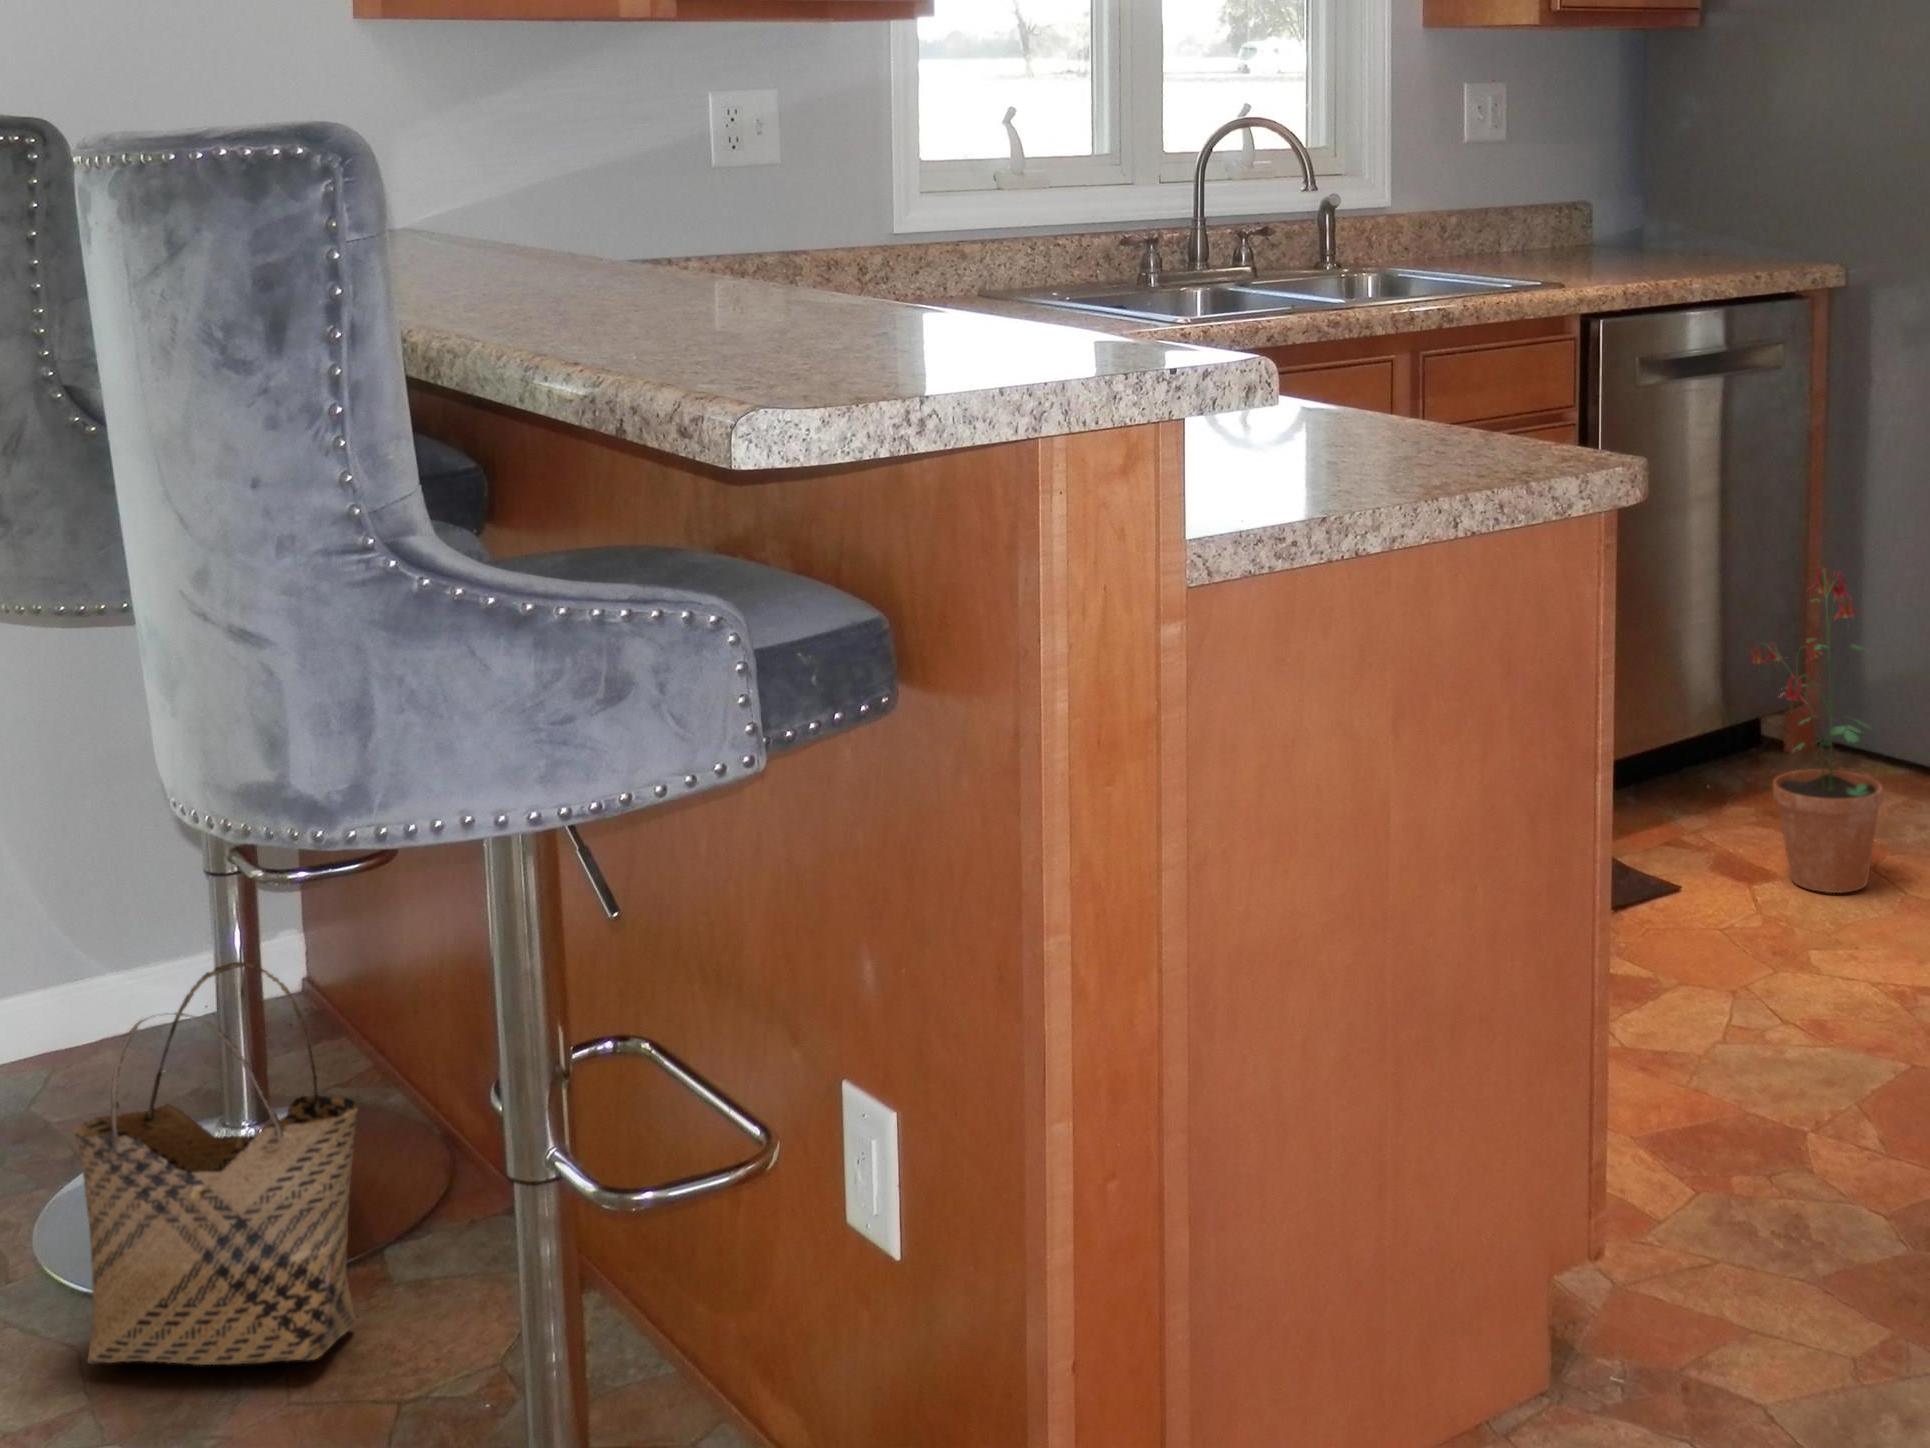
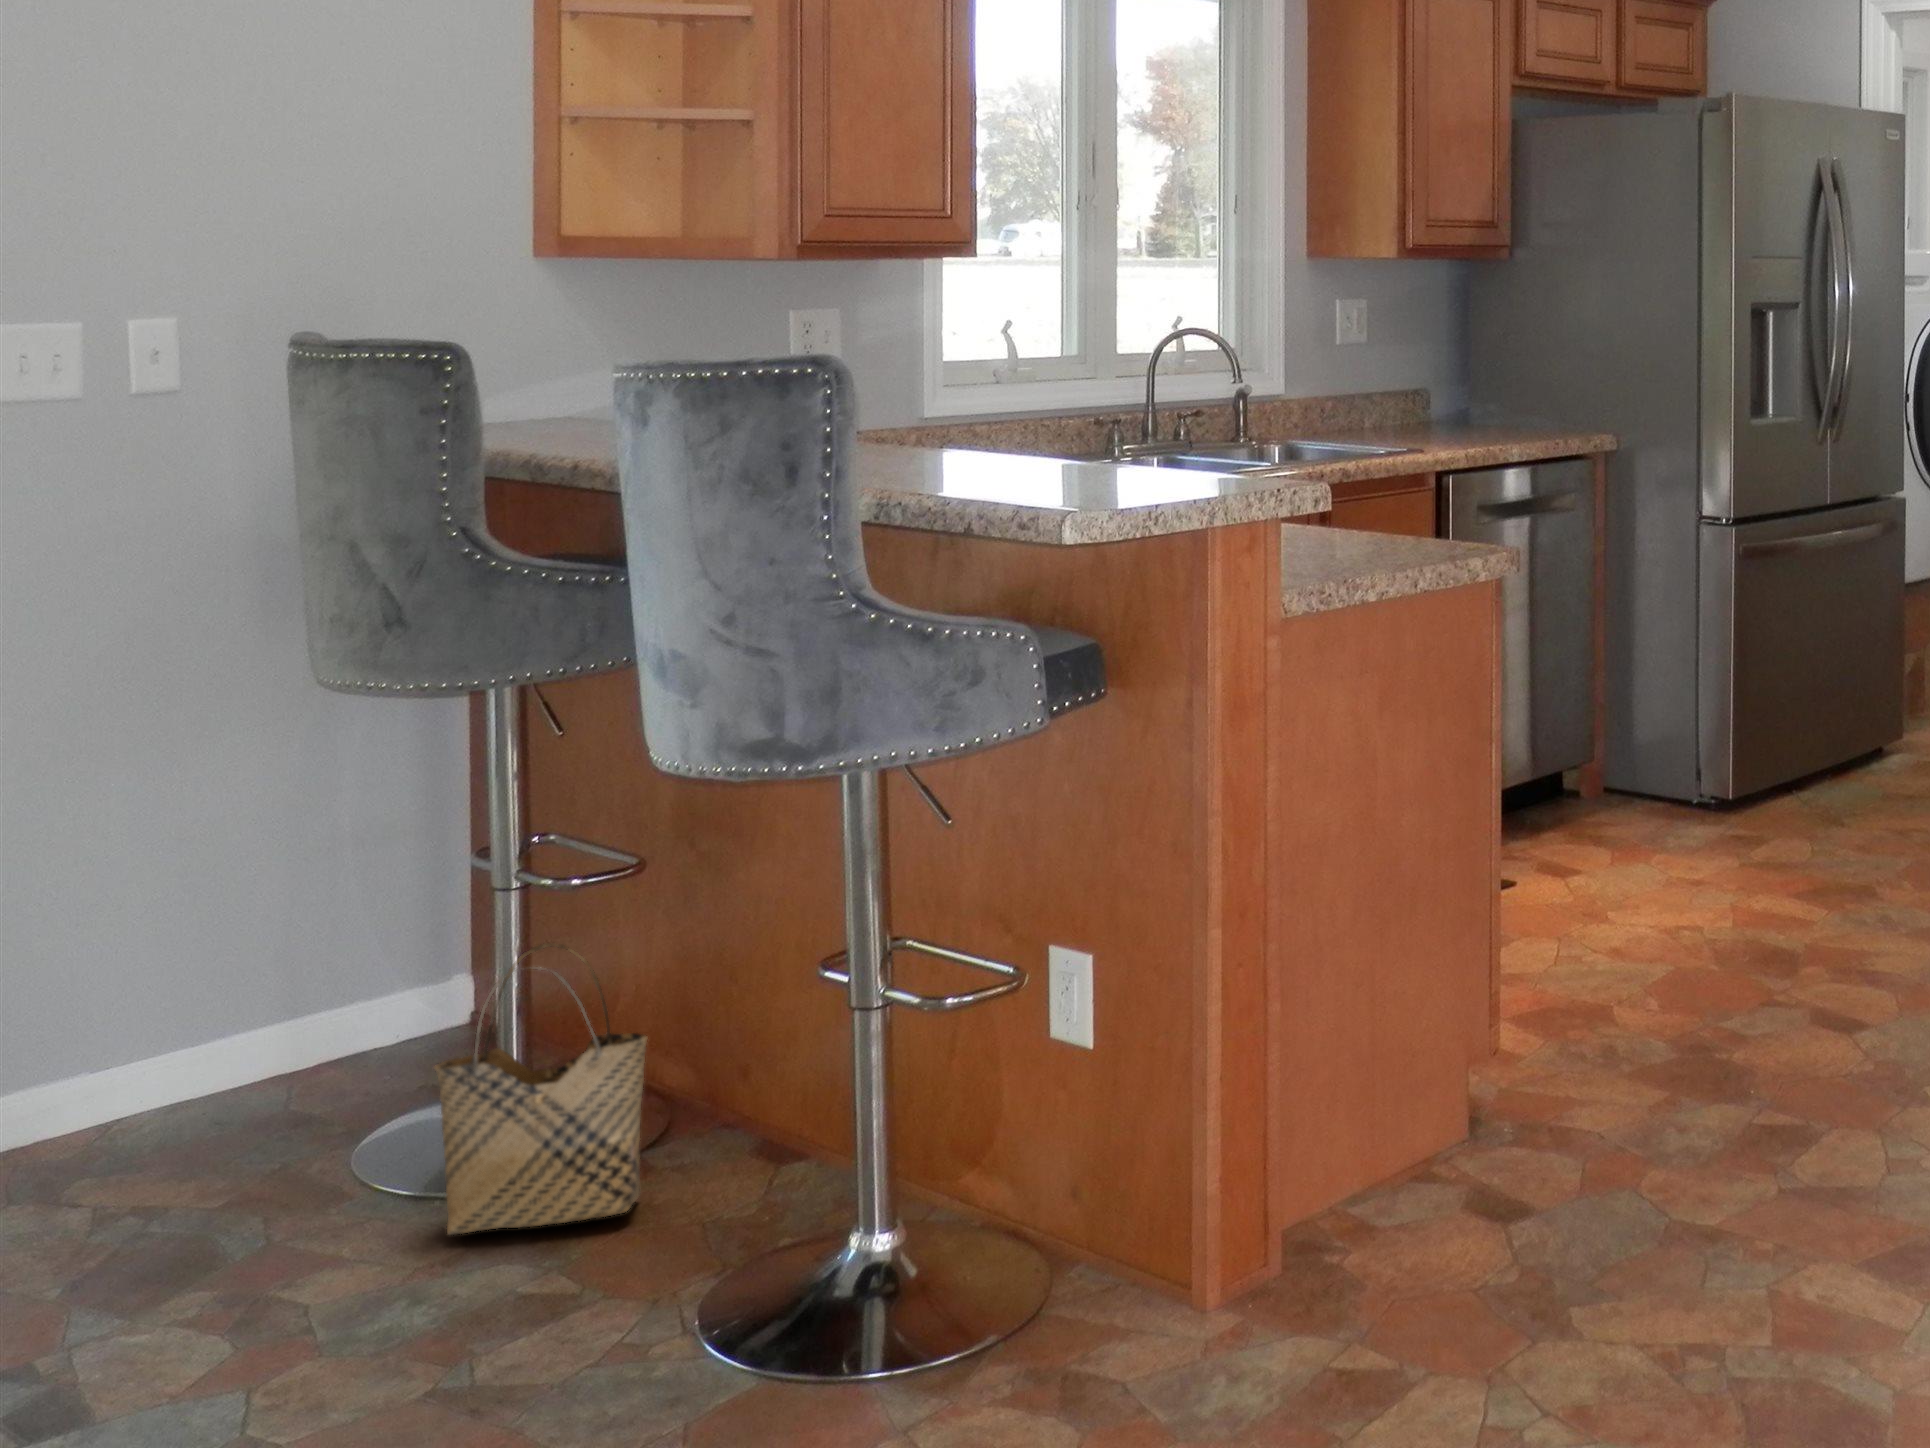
potted plant: present [1752,568,1883,893] -> none [1560,646,1654,874]

